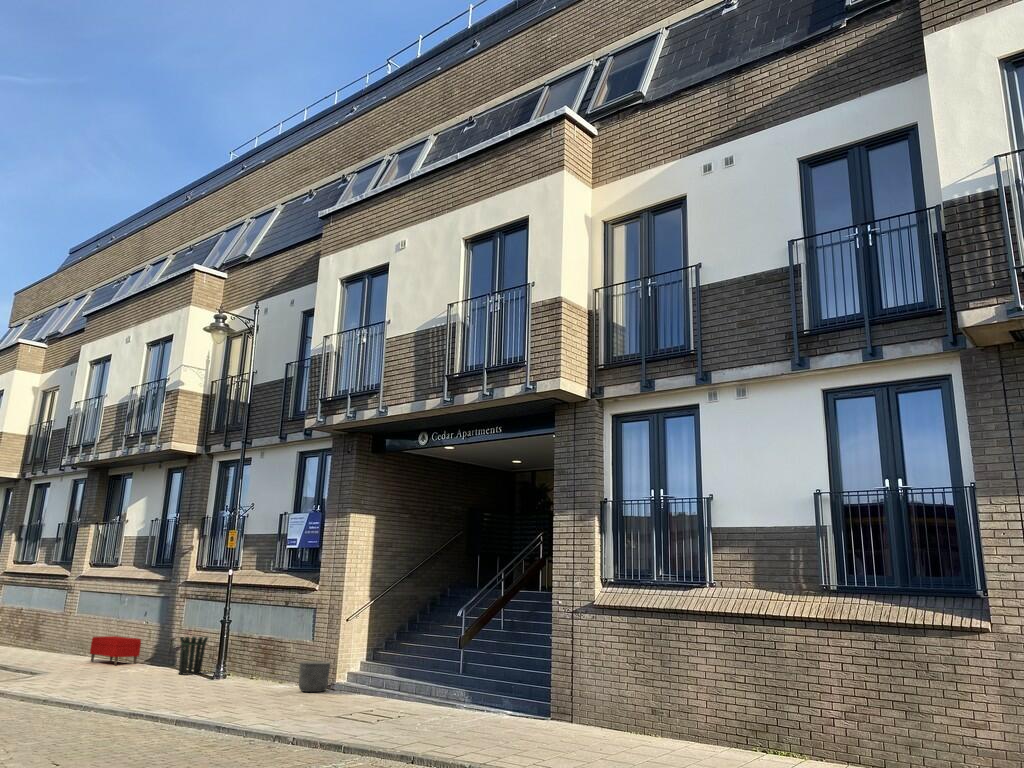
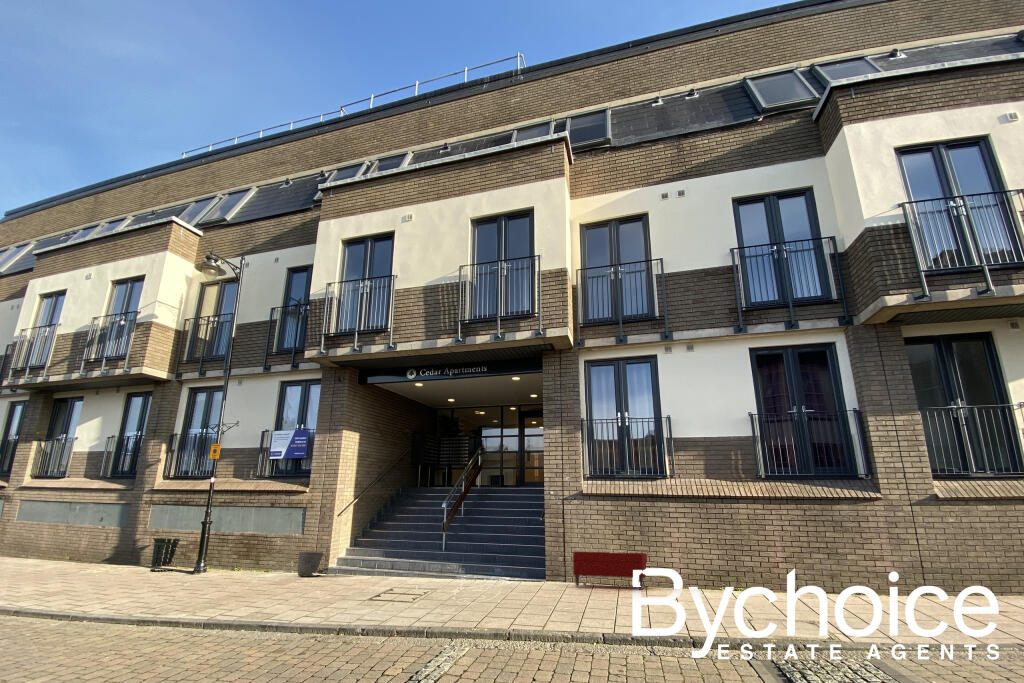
bench: present [90,636,141,665] -> present [573,552,647,589]

